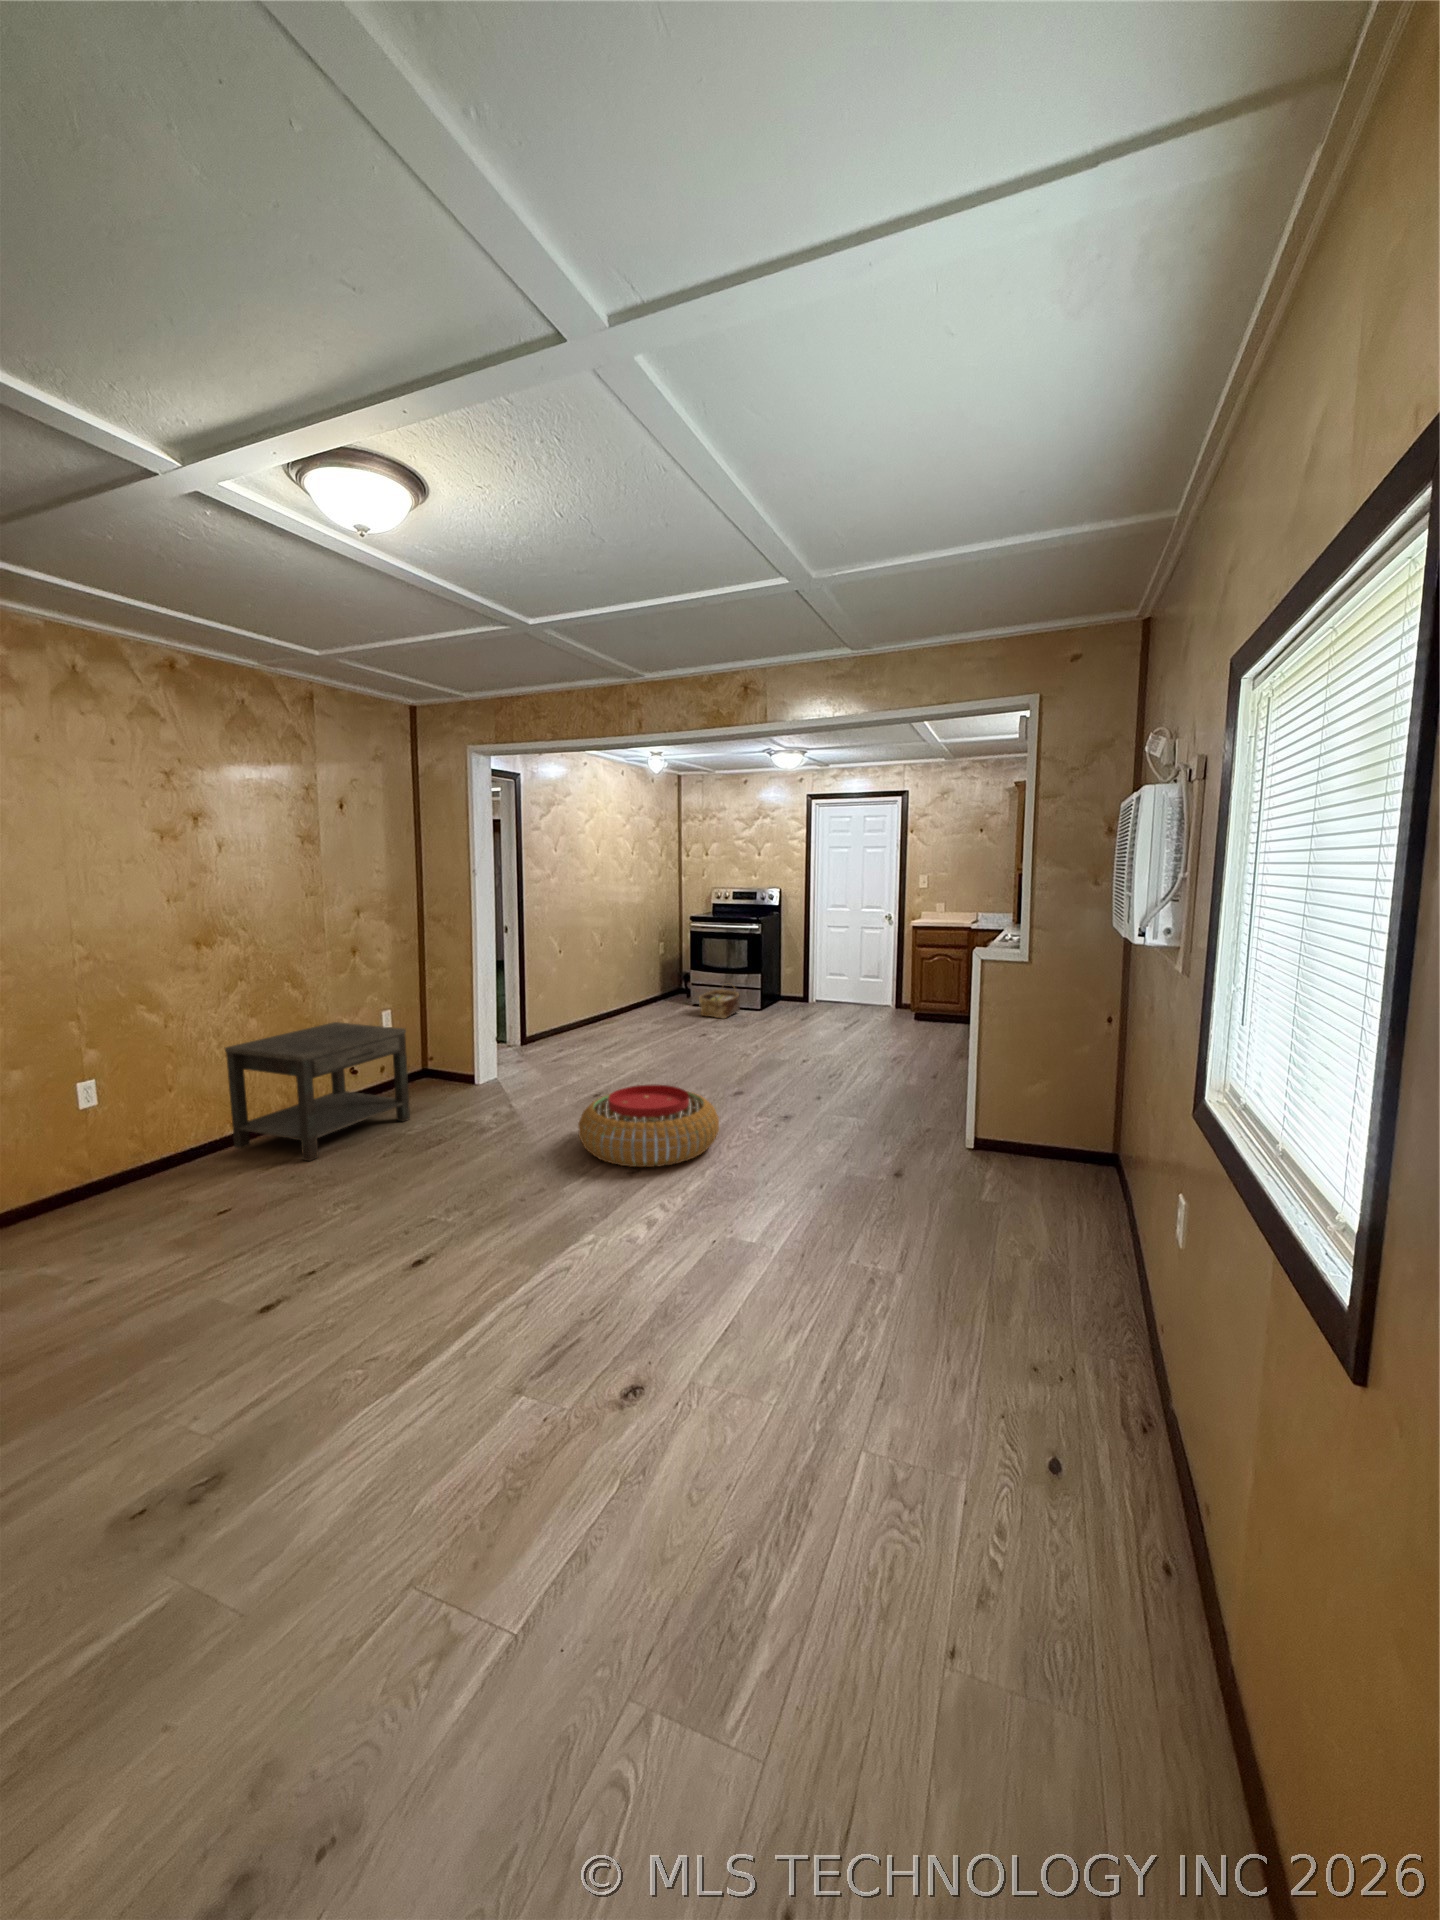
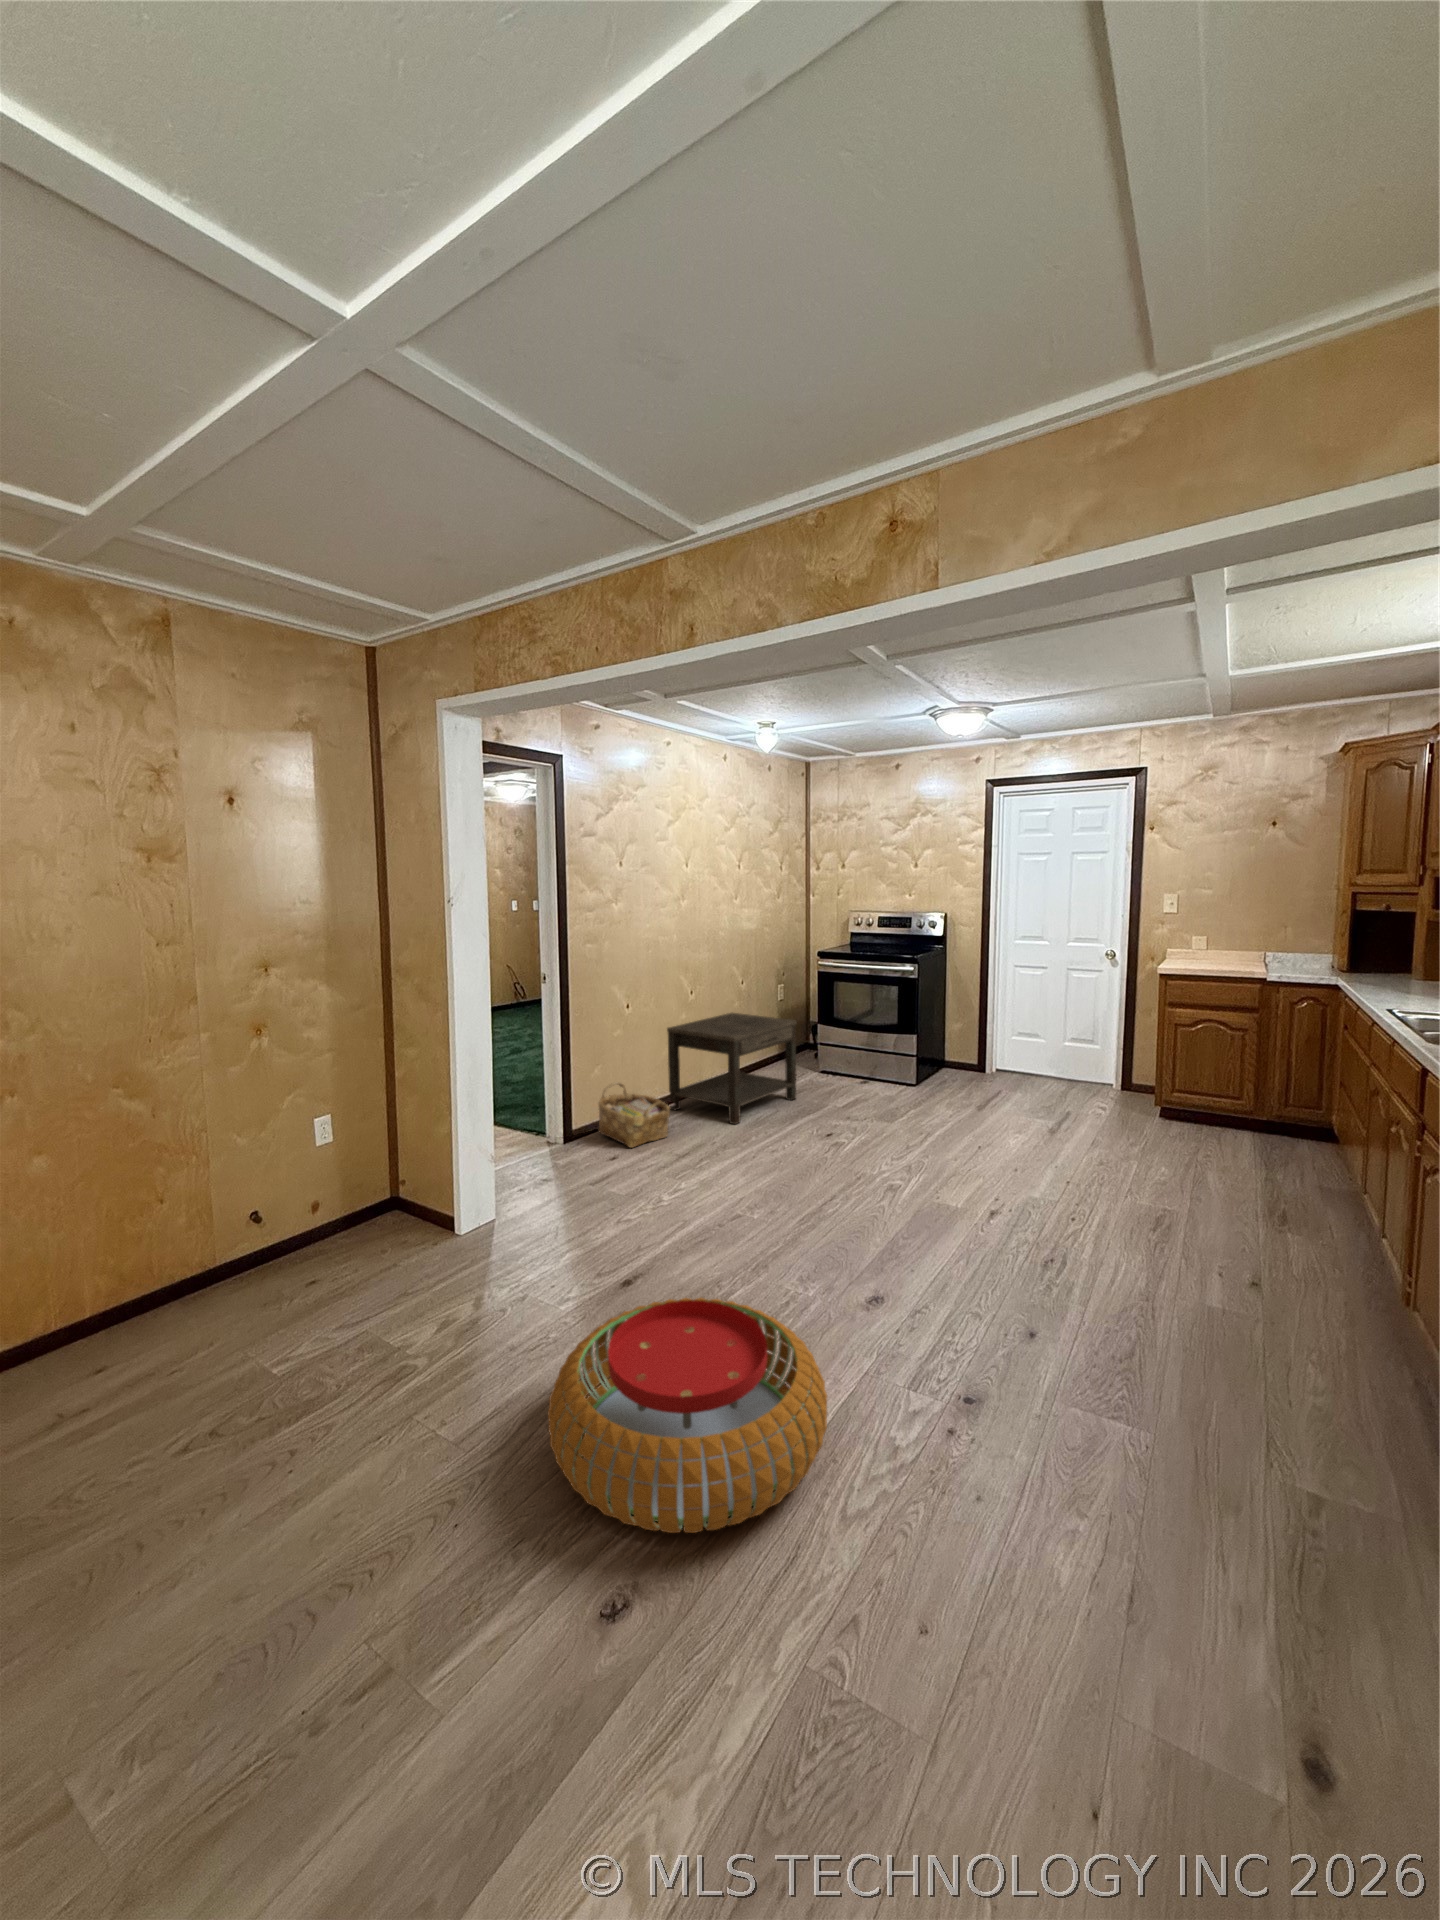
woven basket: present [699,989,740,1019] -> present [599,1082,670,1148]
side table: present [225,1022,410,1161] -> present [667,1013,797,1124]

